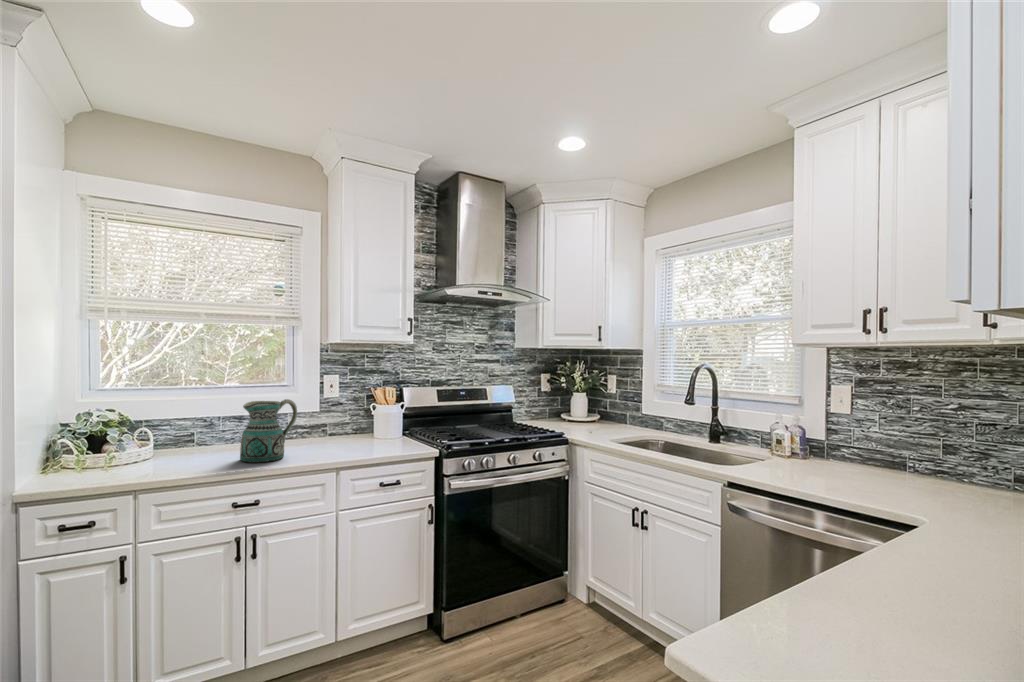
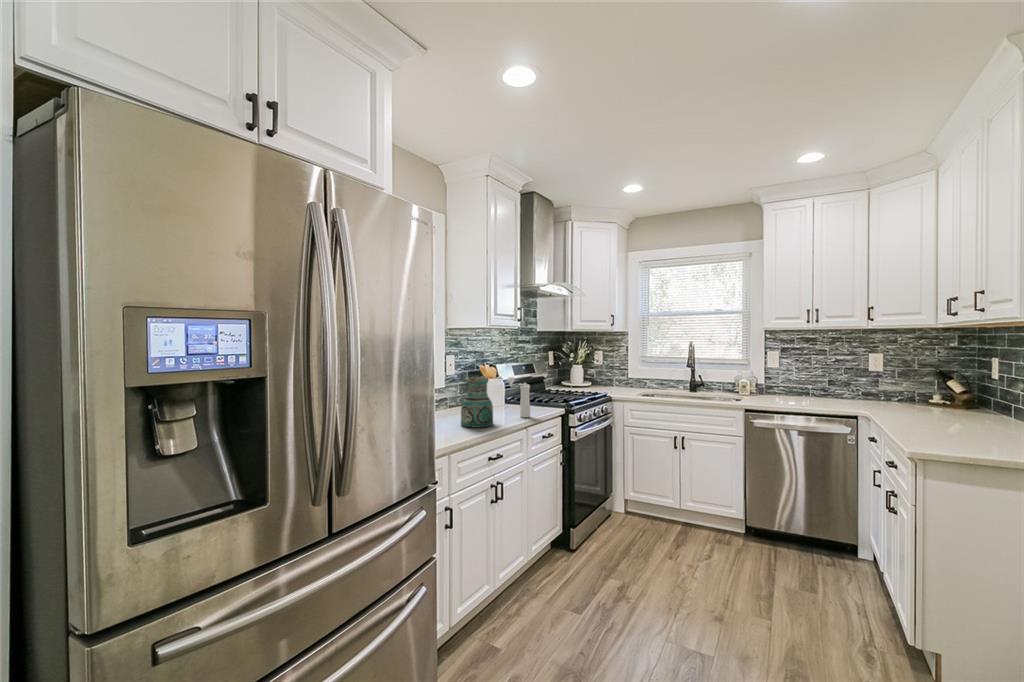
pepper mill: none [340,403,355,456] -> present [507,377,530,417]

